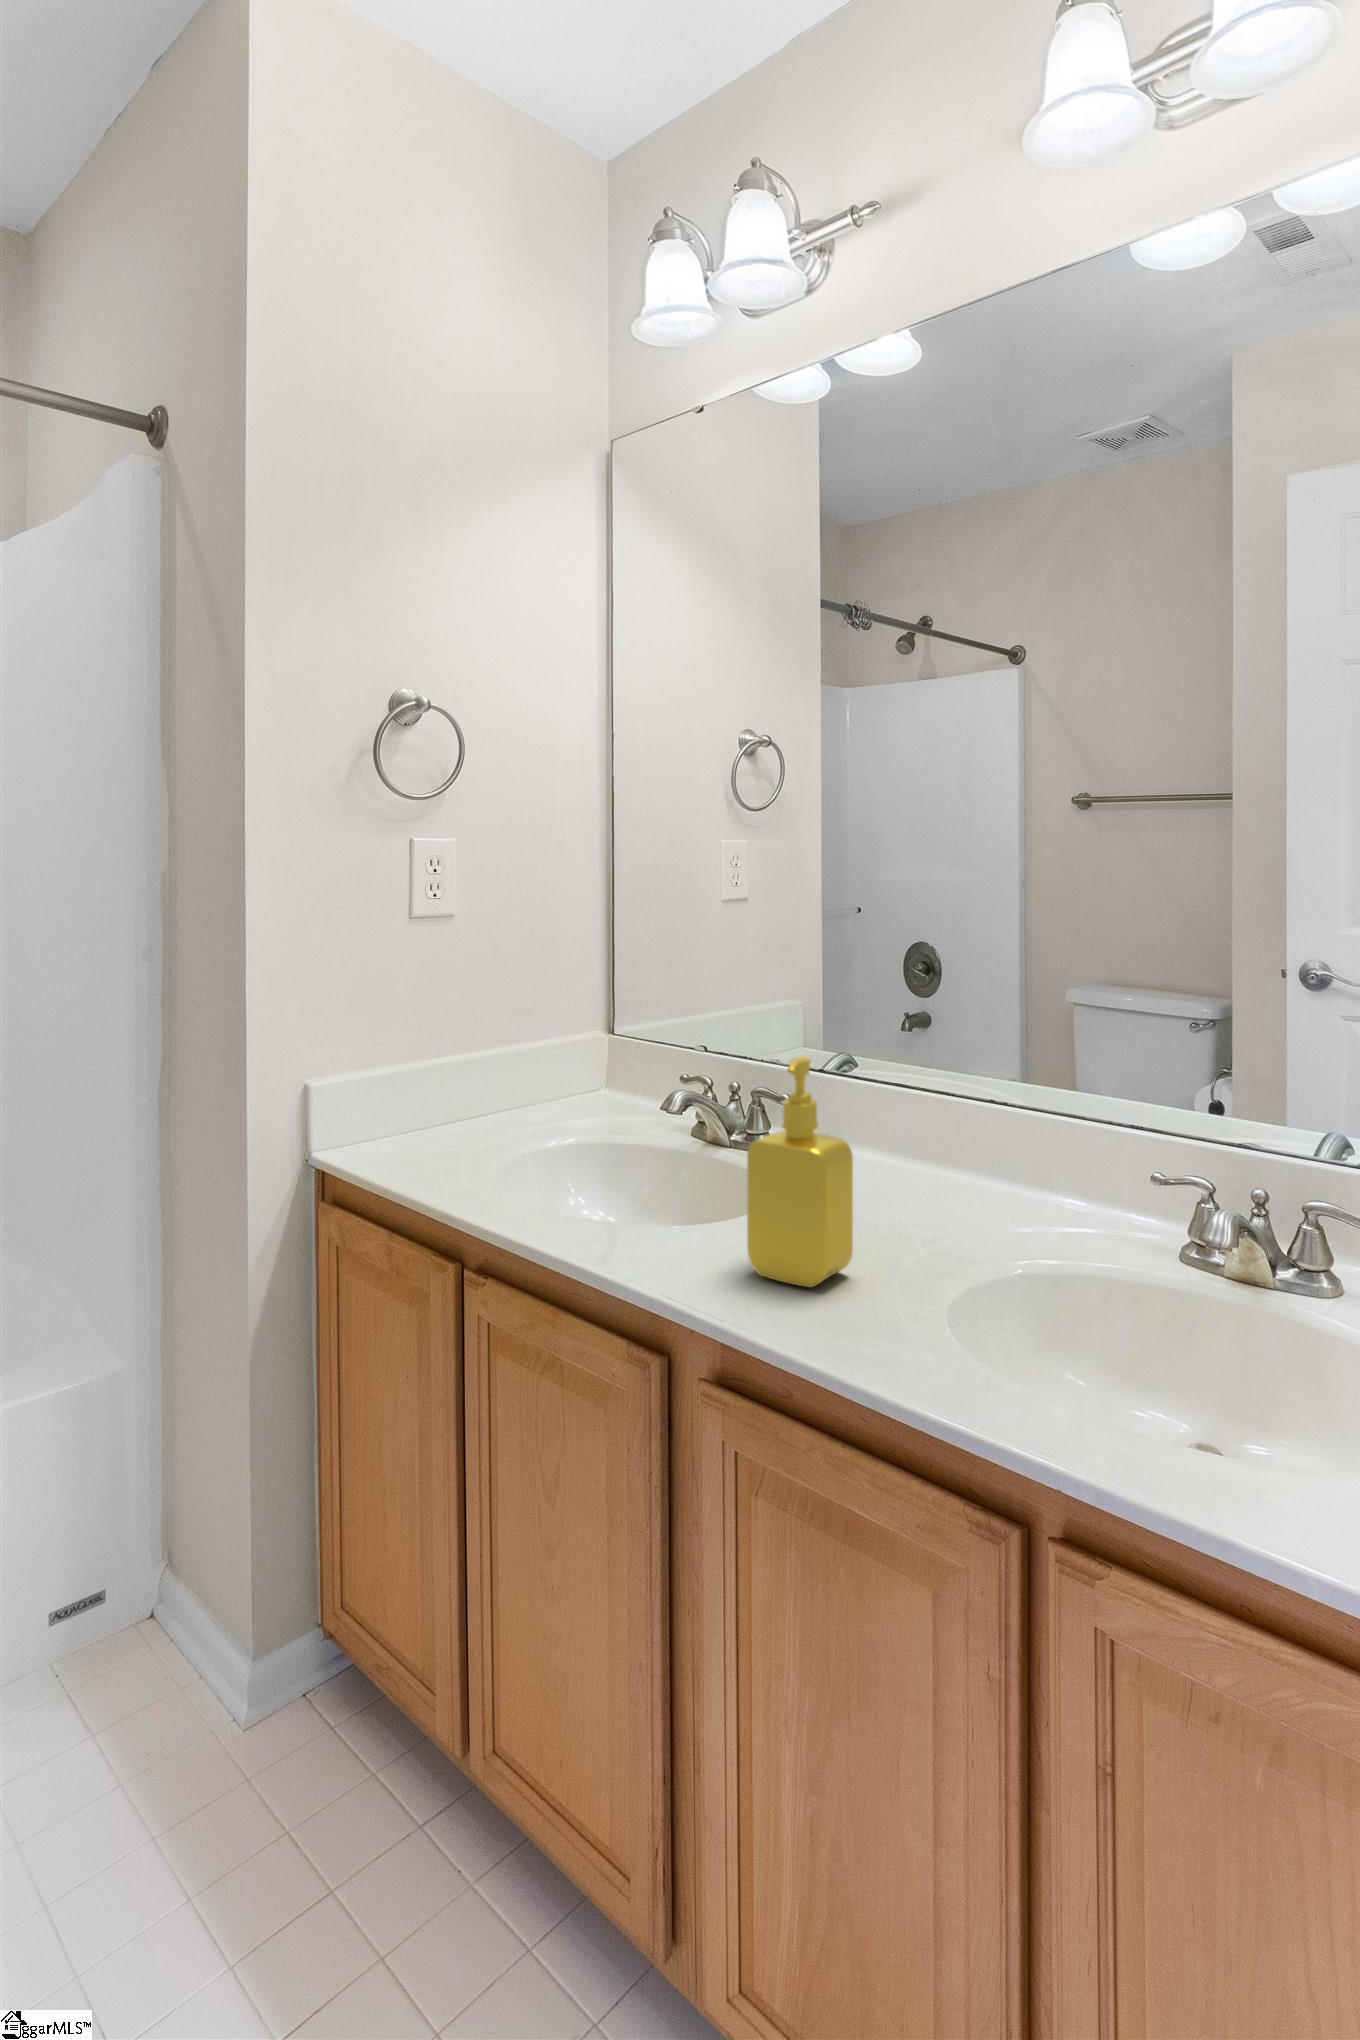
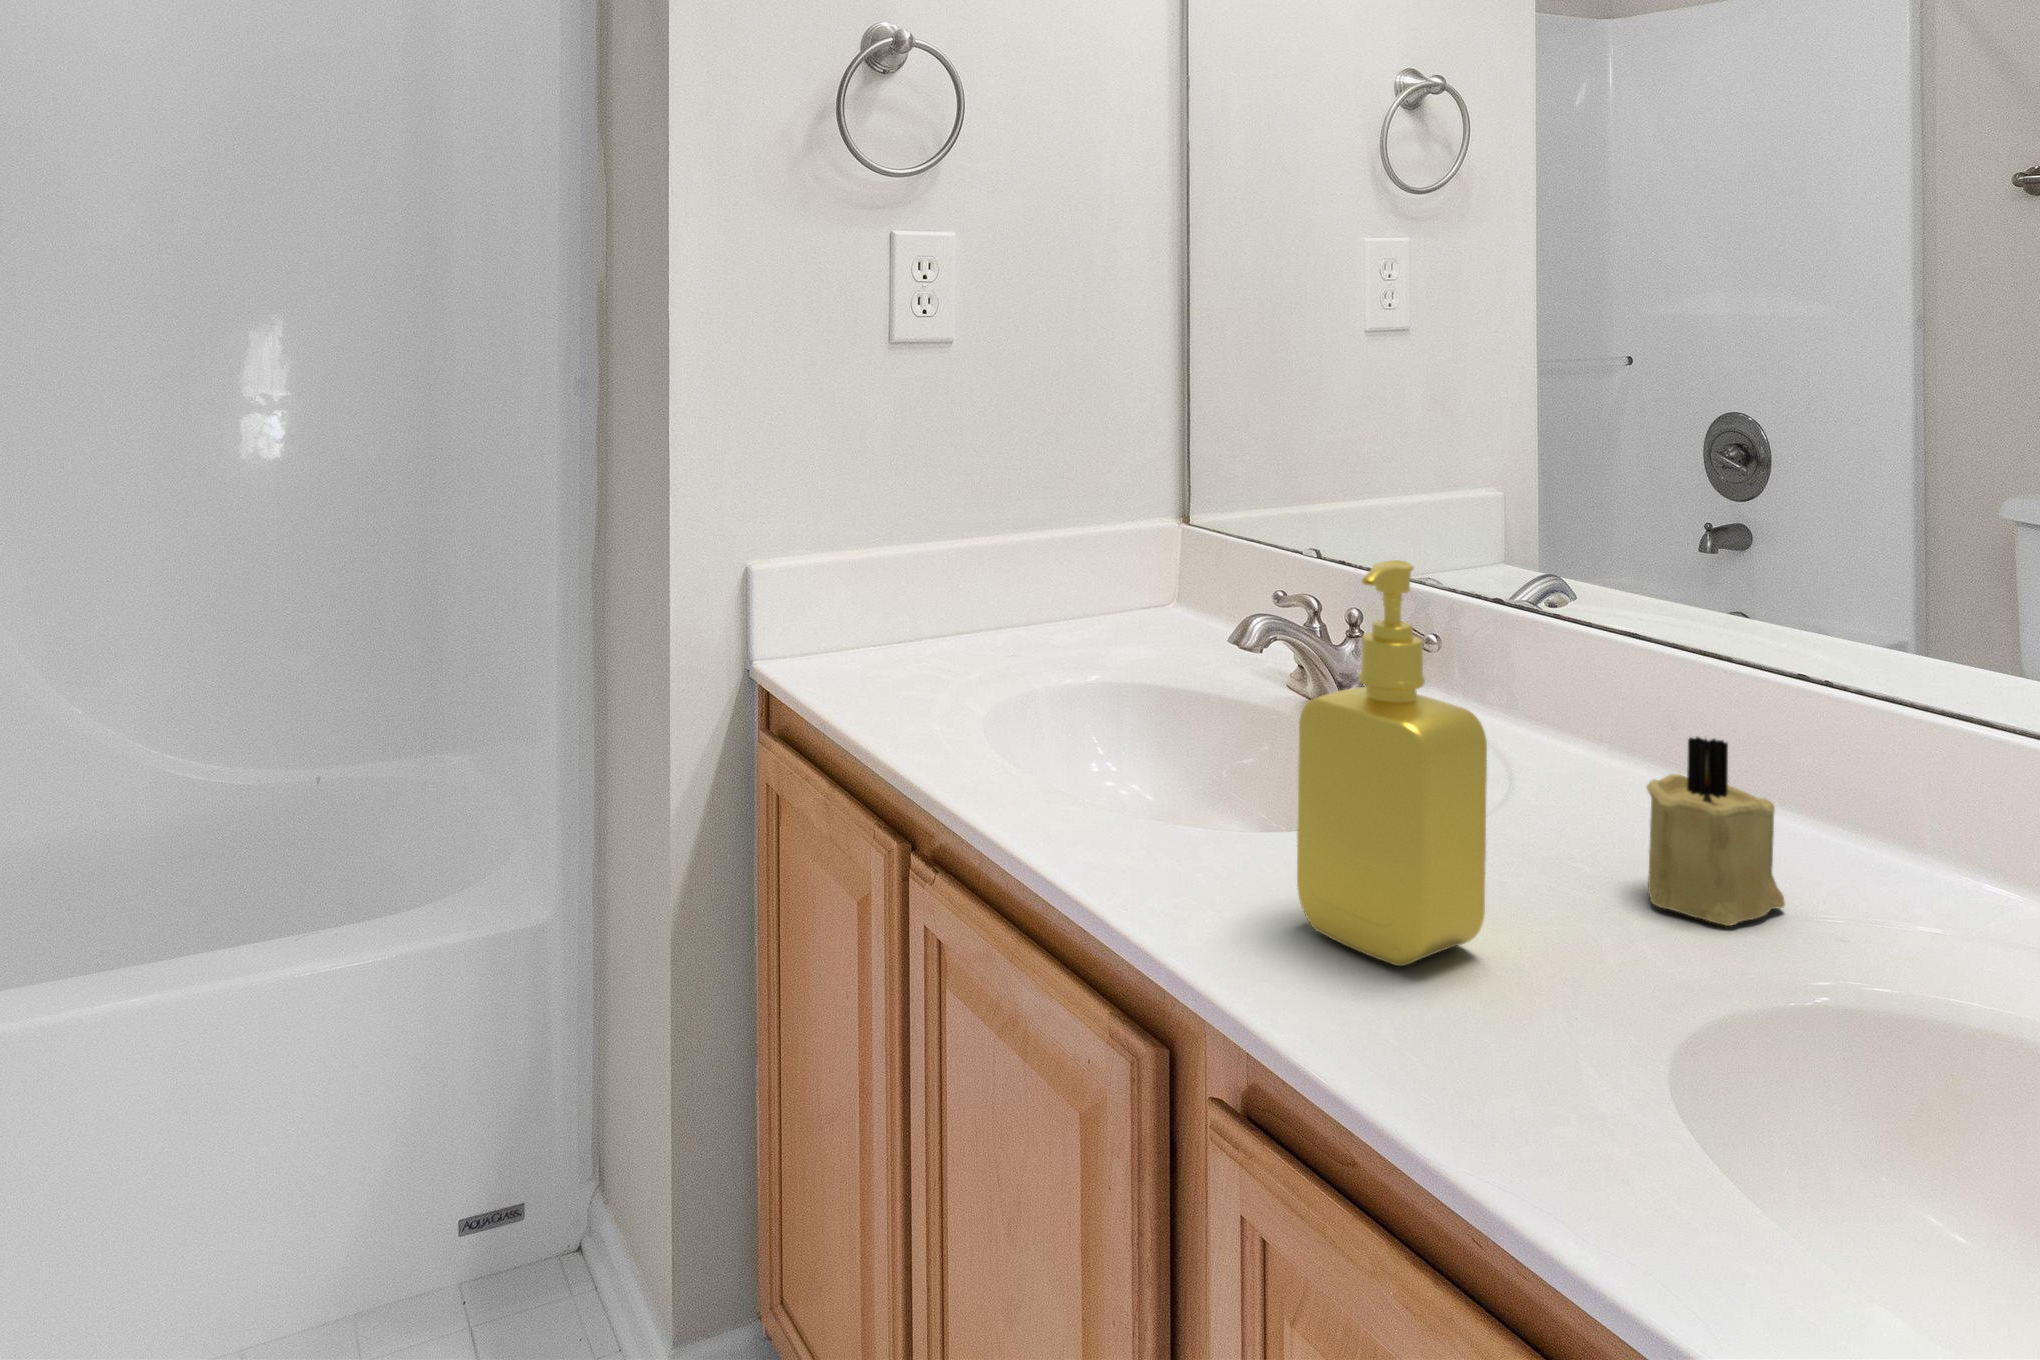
candle: none [924,1140,993,1242] -> present [1647,736,1785,926]

